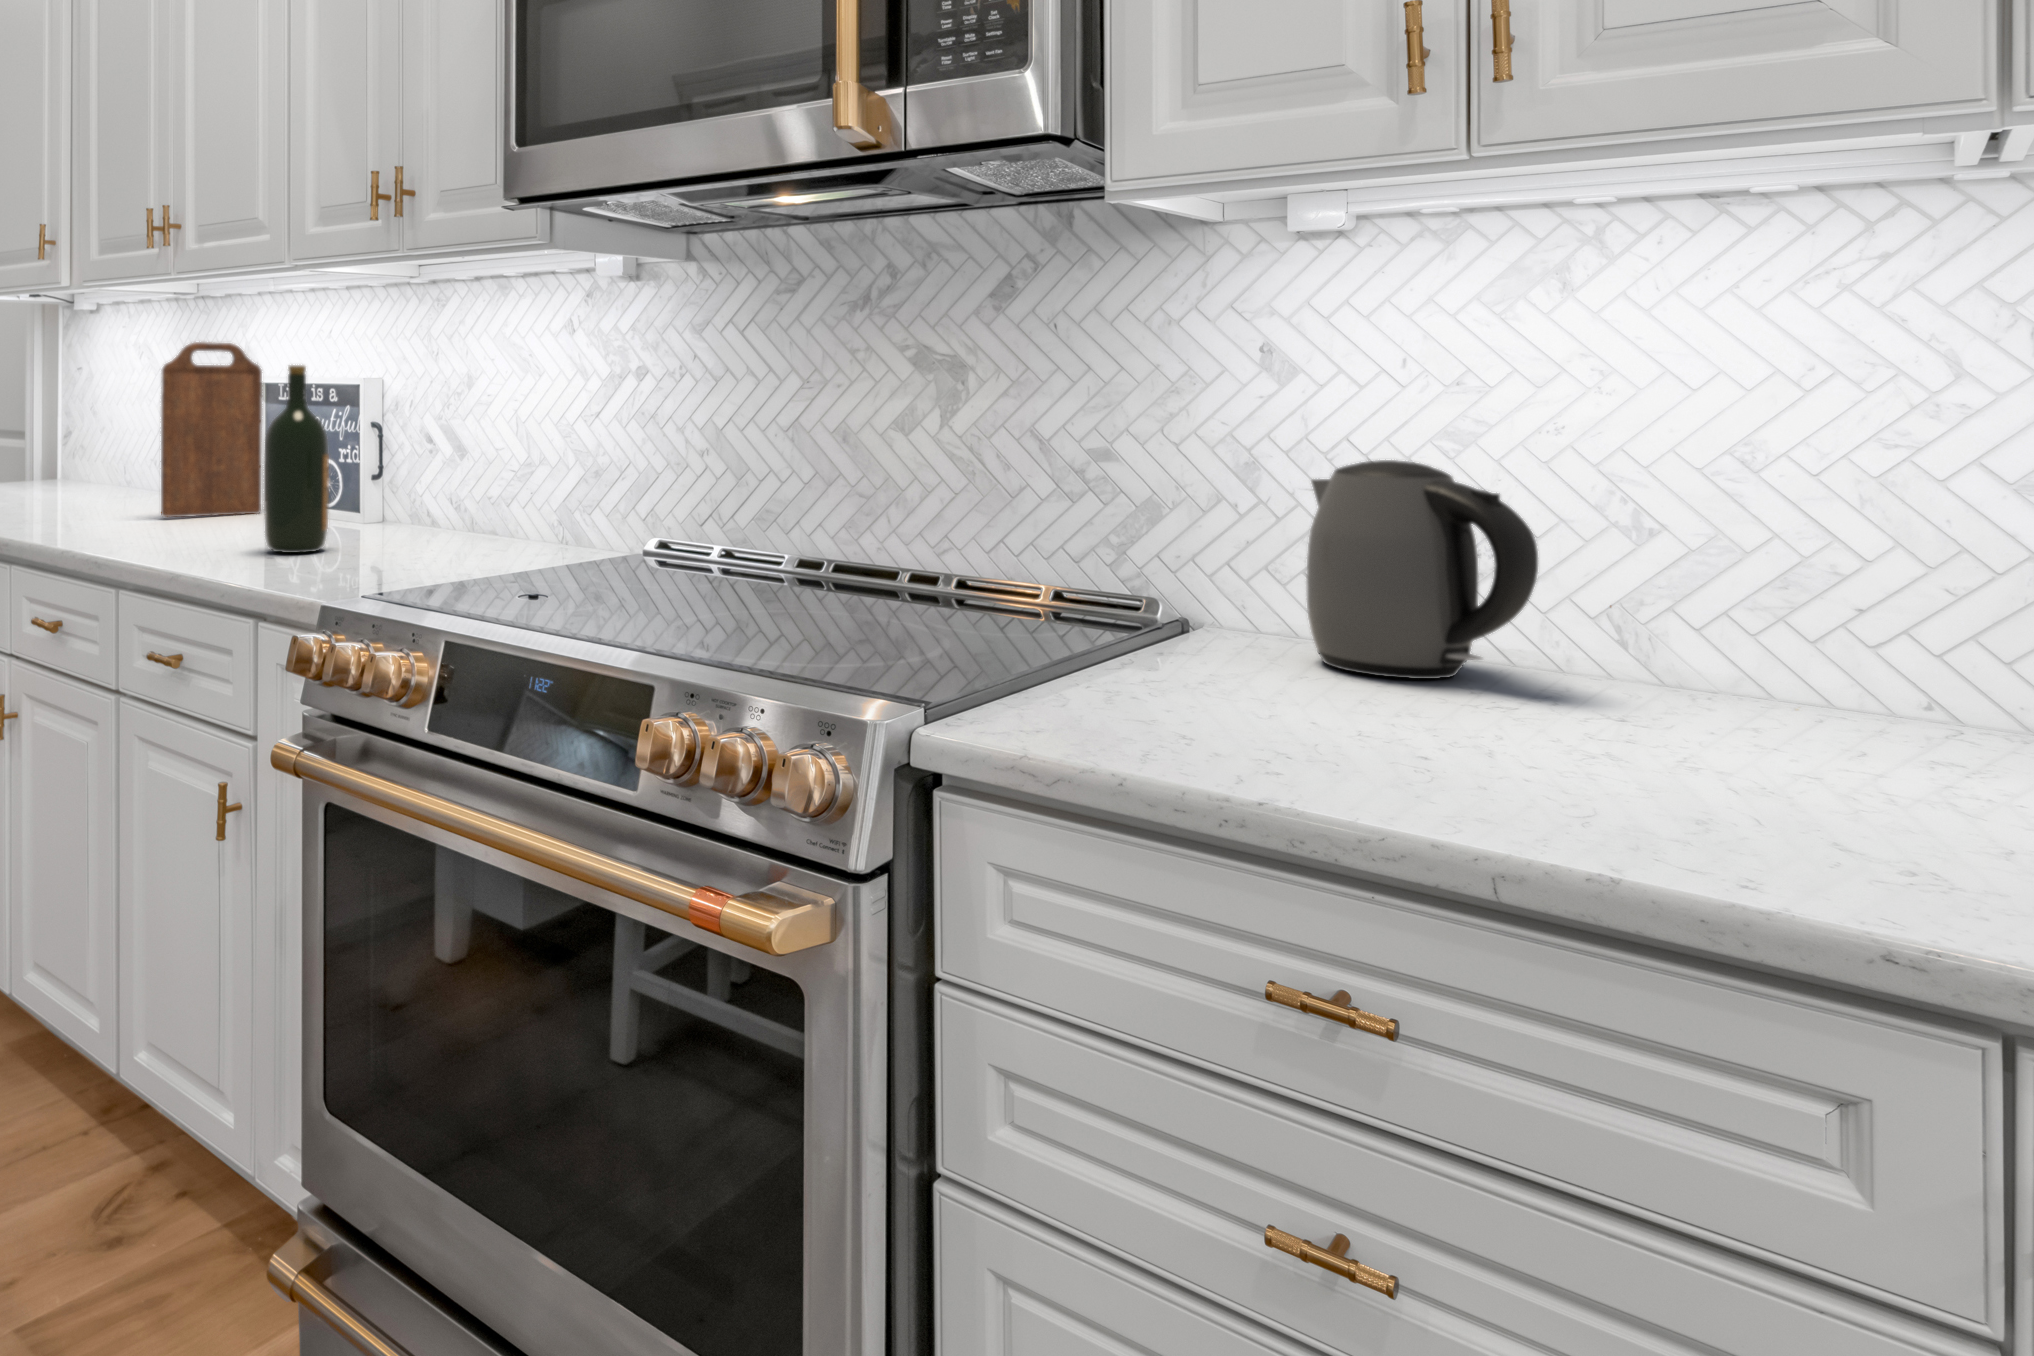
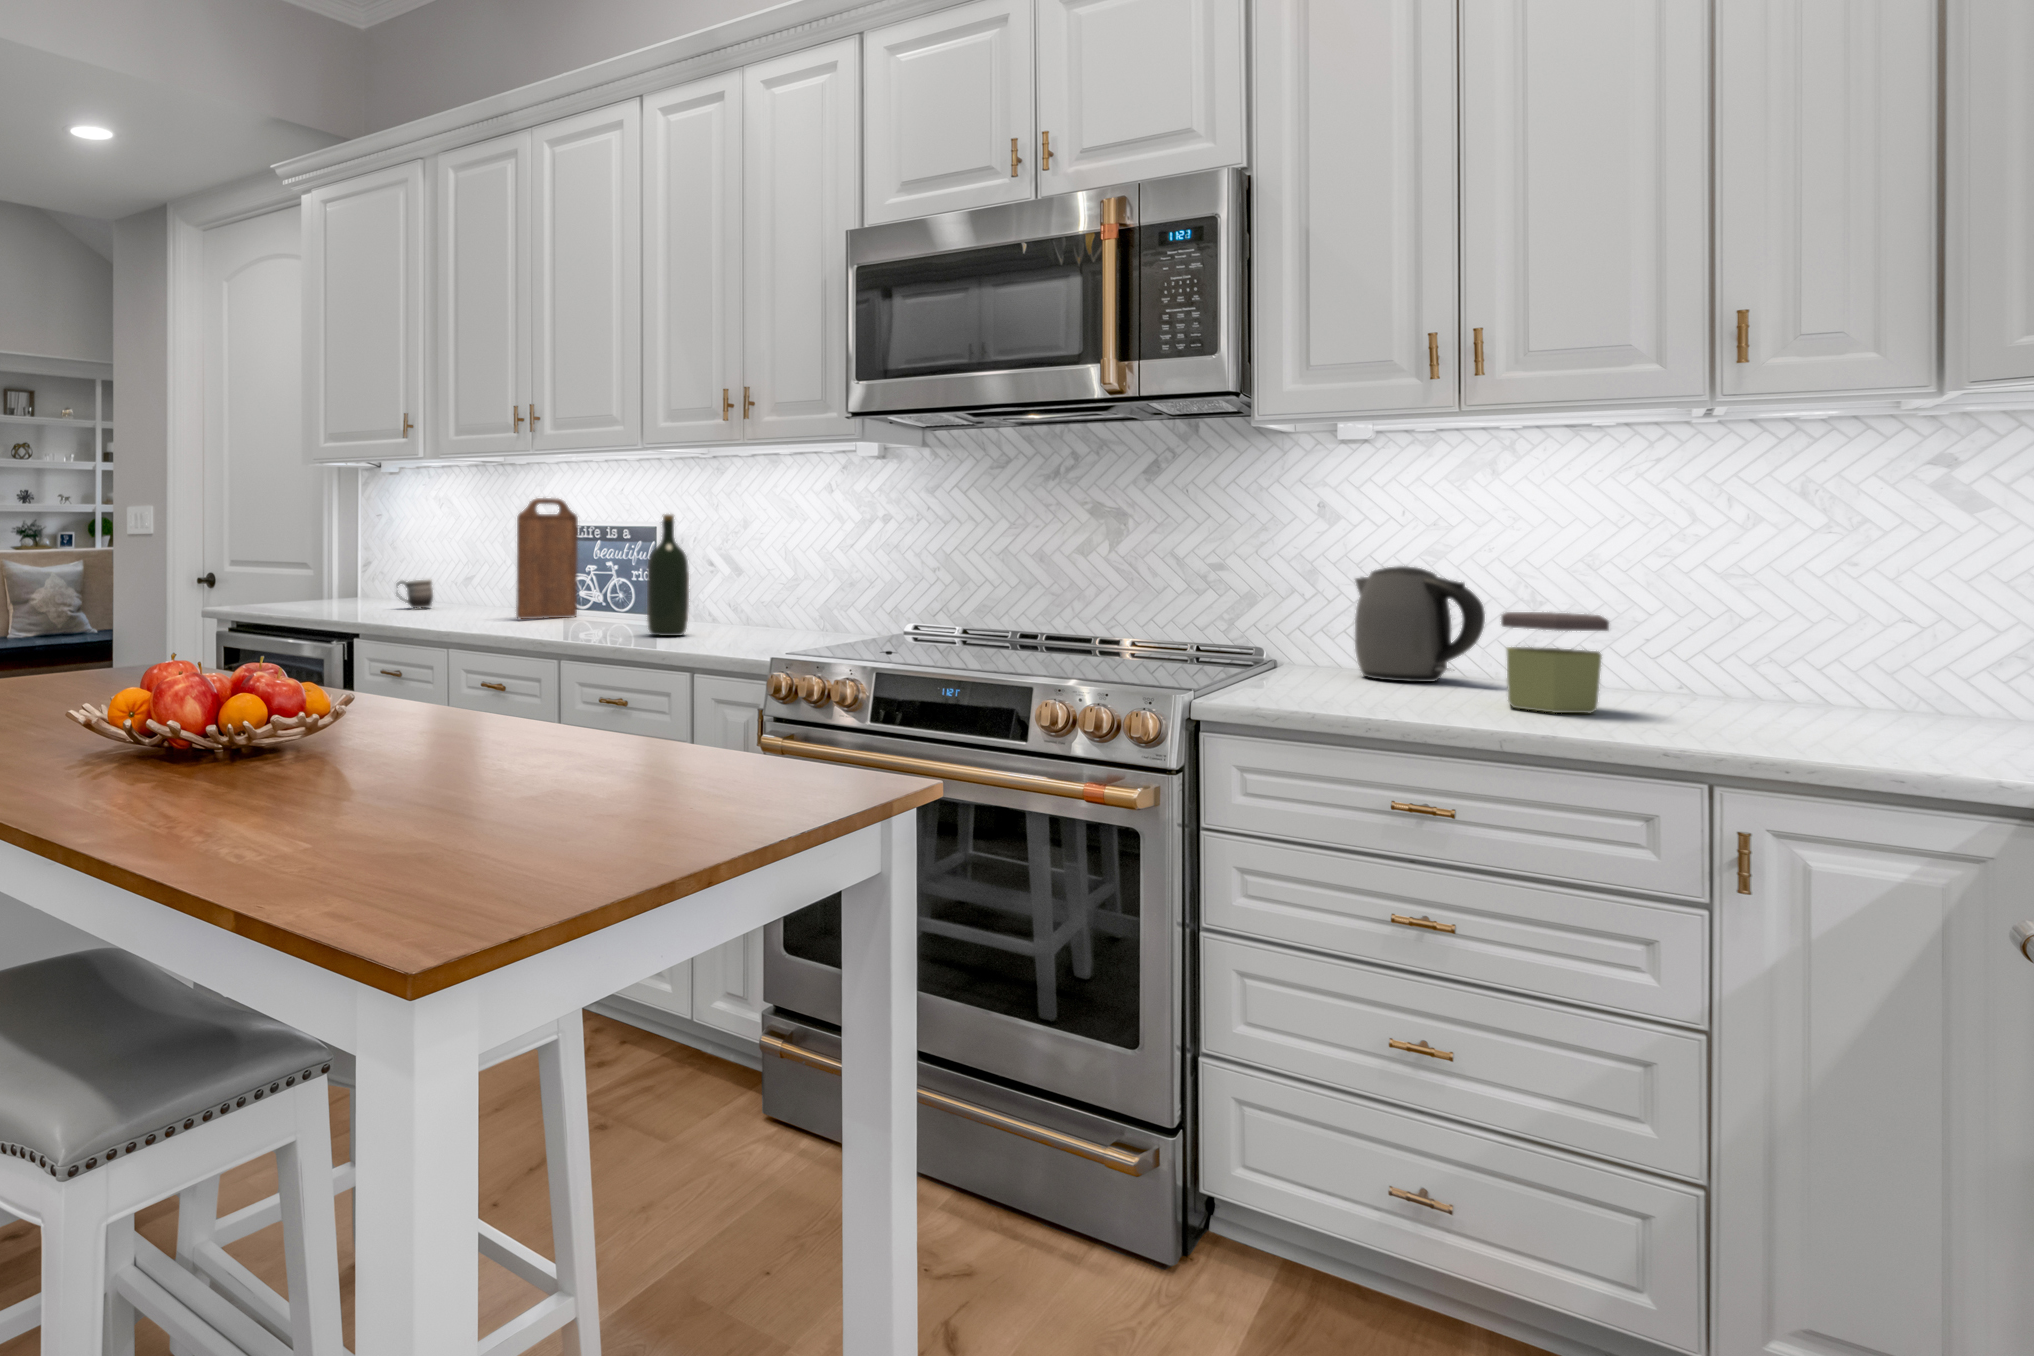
mug: none [62,456,114,496] -> present [397,580,433,608]
jar: none [1544,563,1773,793] -> present [1501,612,1609,713]

